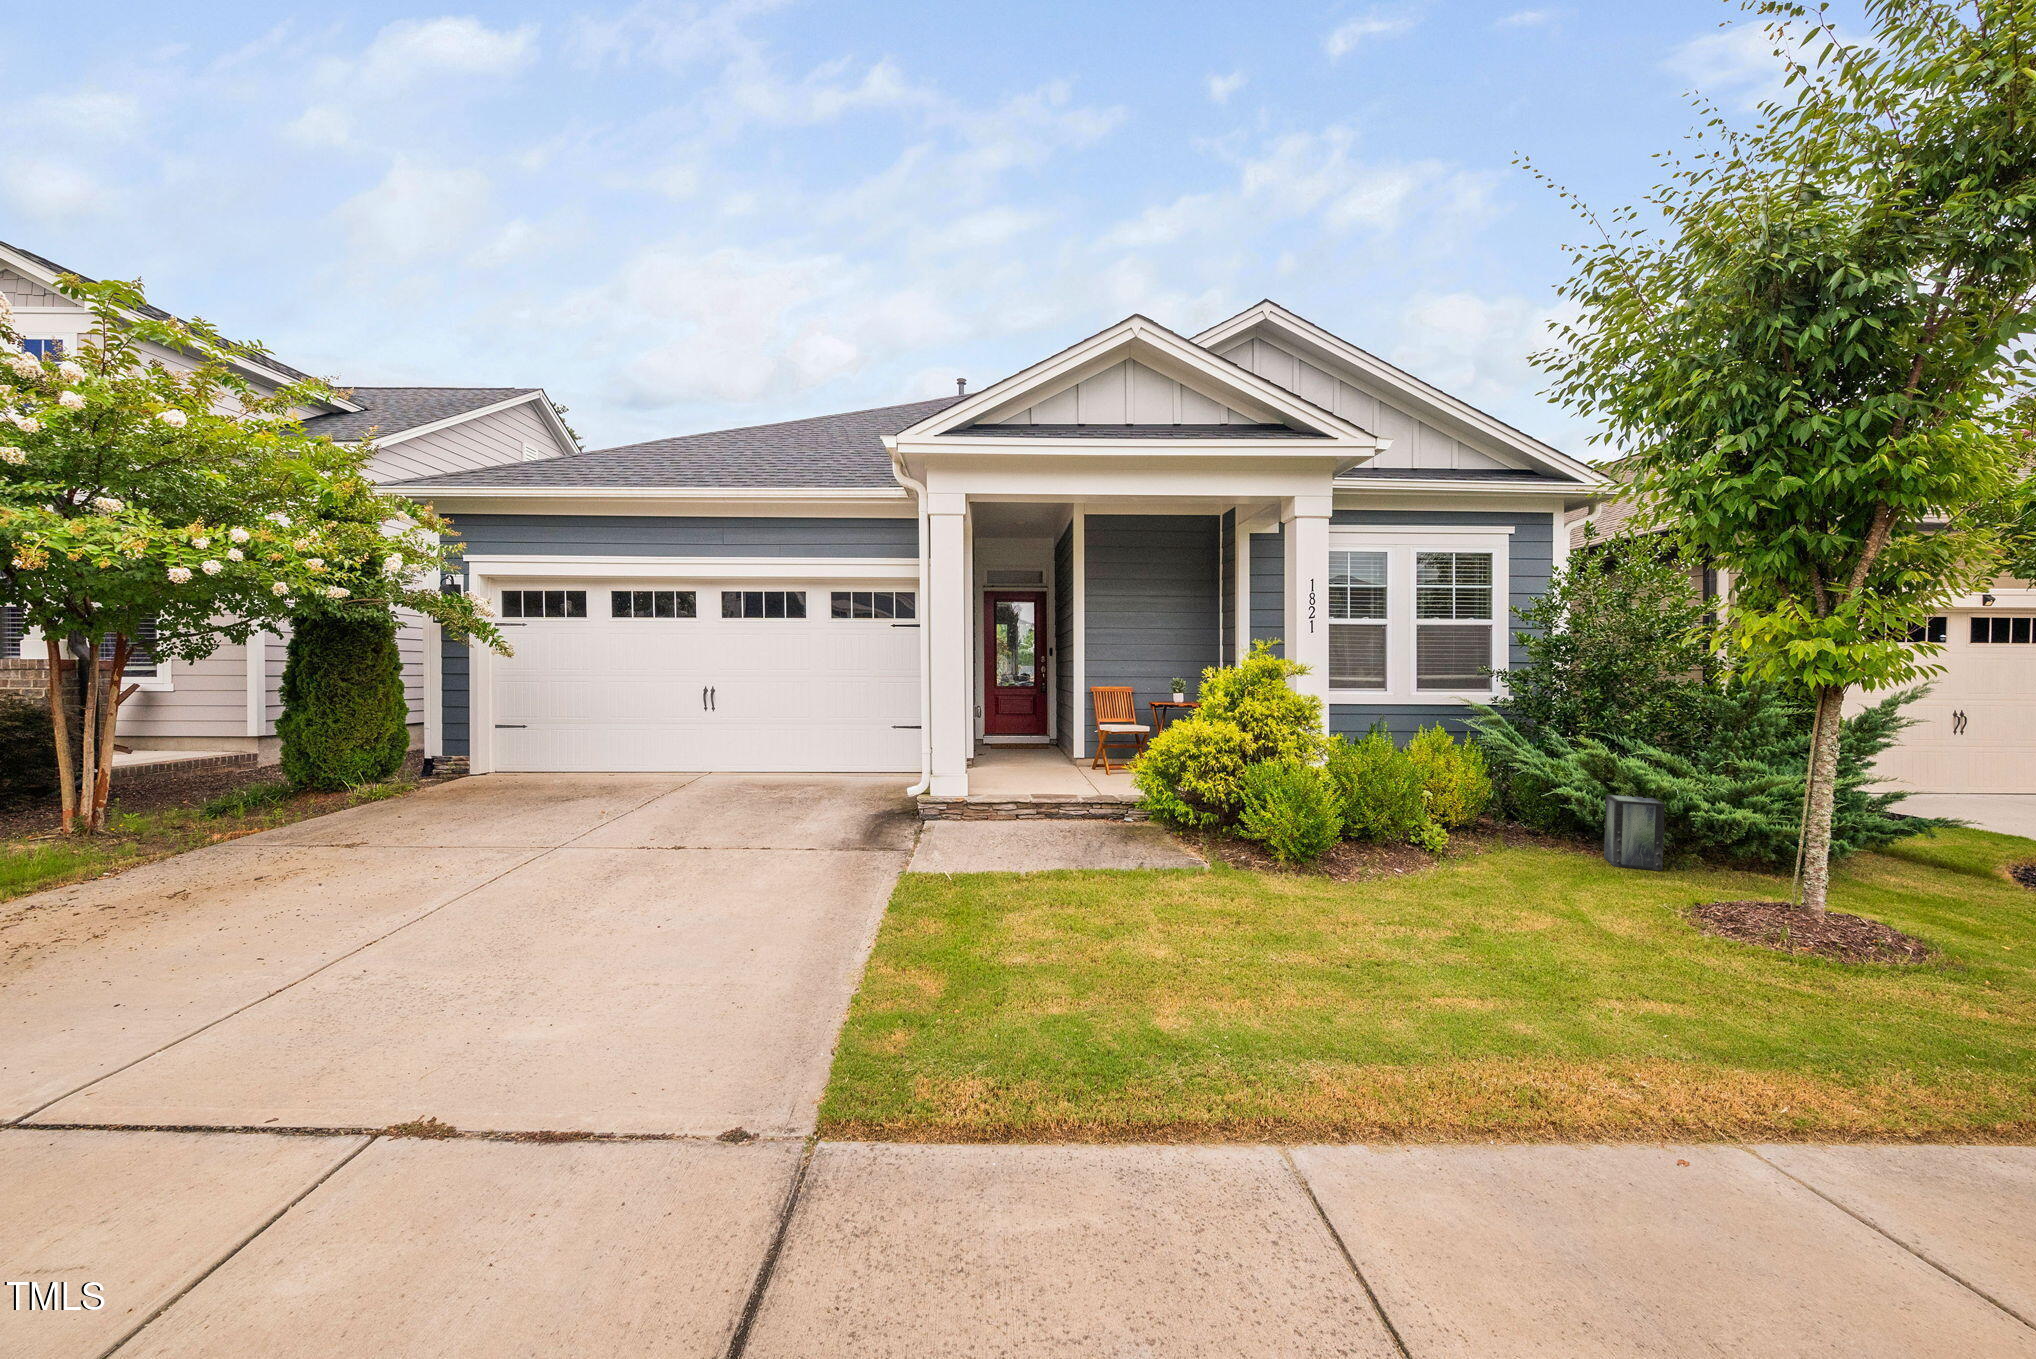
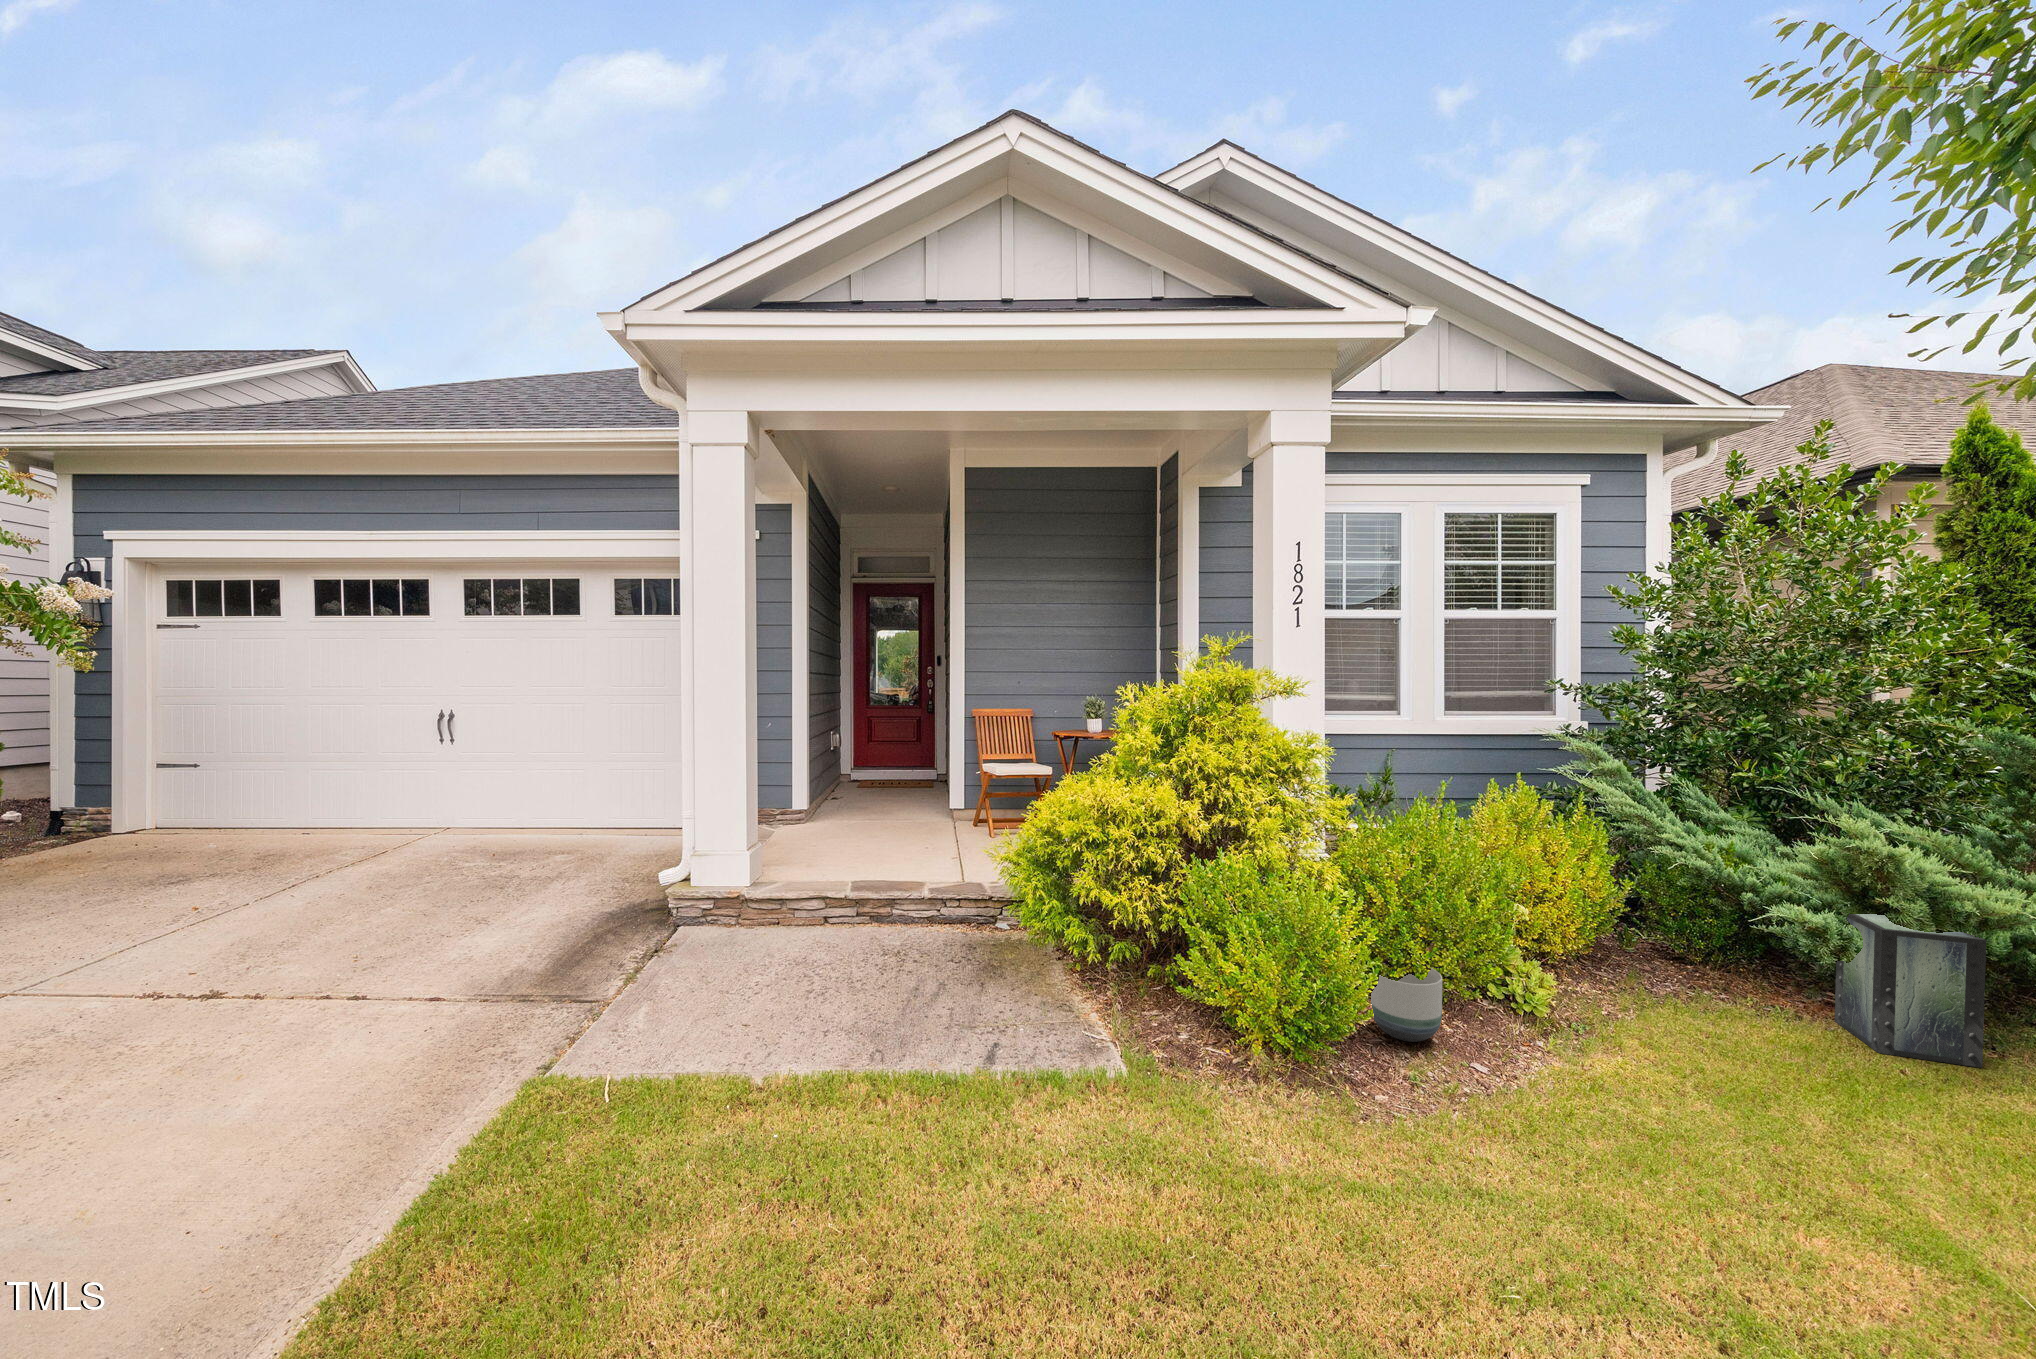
planter: none [1344,821,1382,860] -> present [1371,968,1442,1042]

